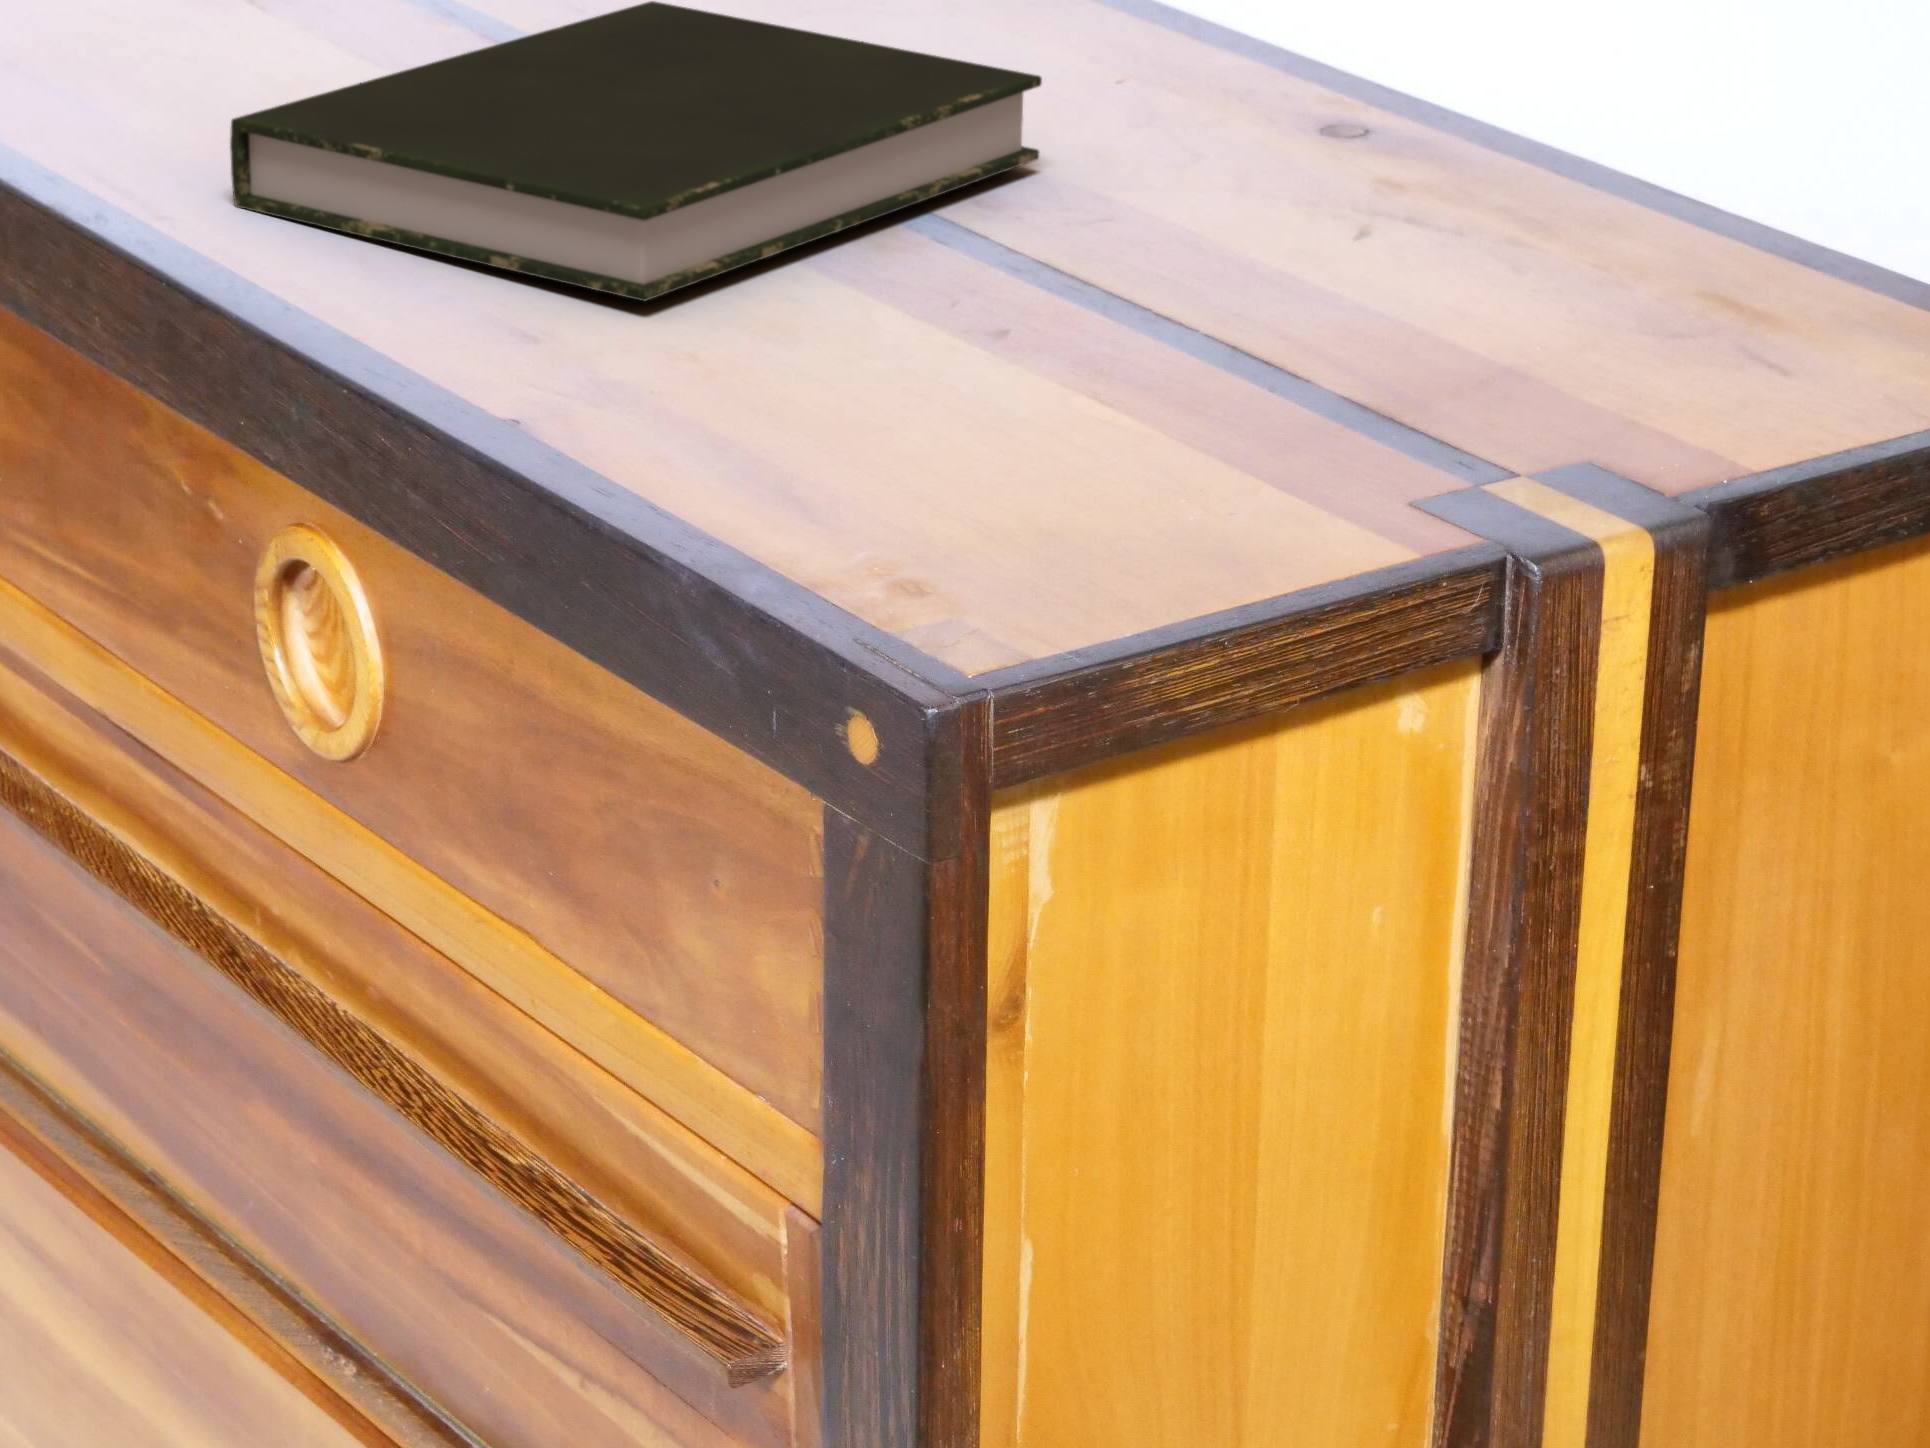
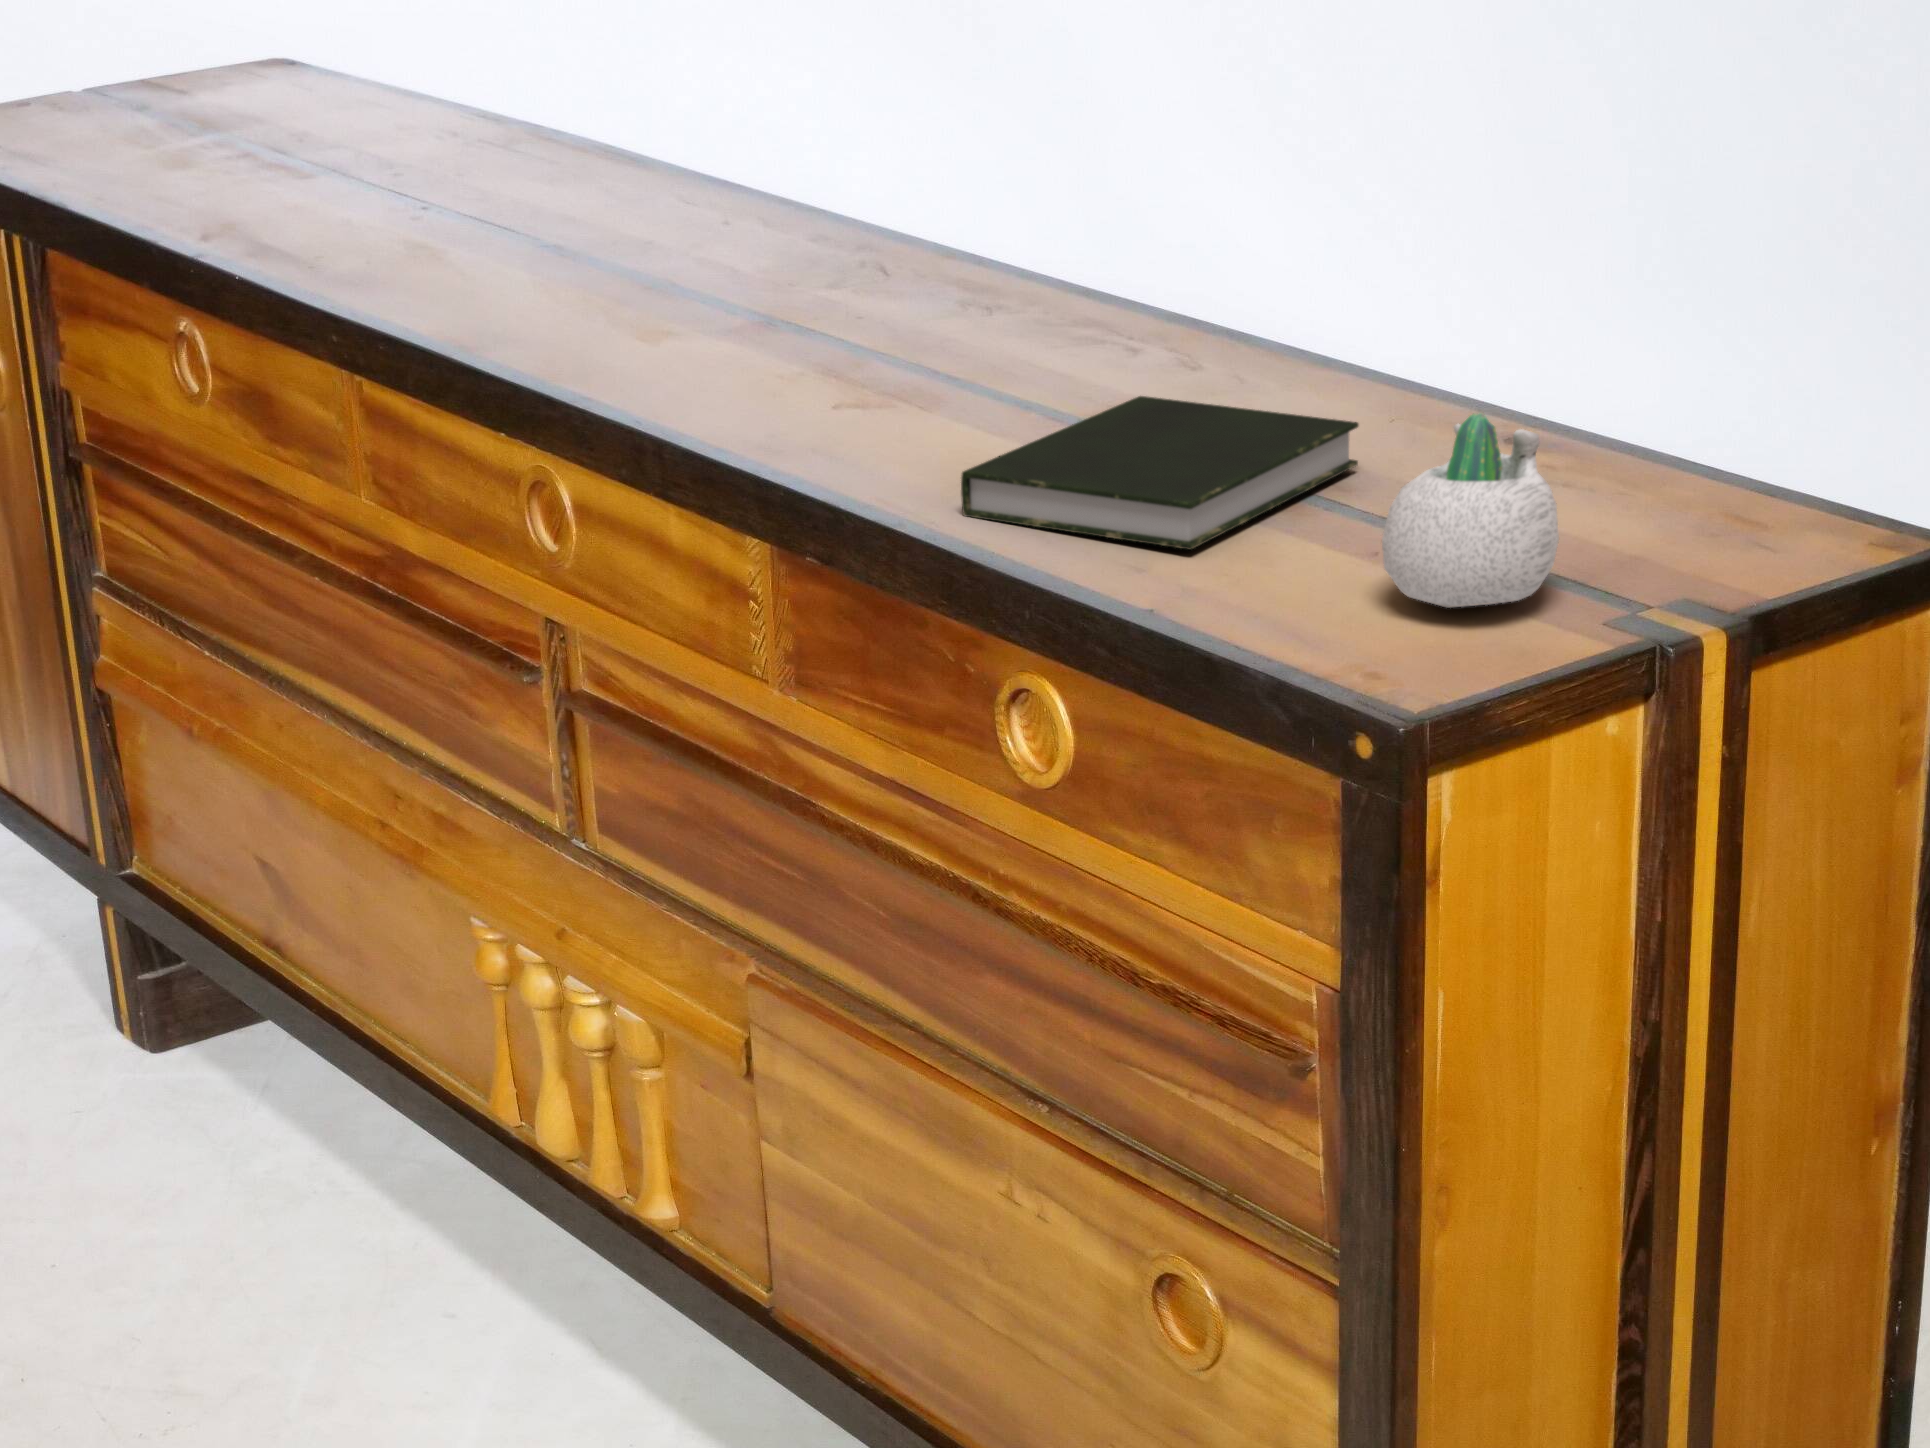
succulent planter: none [985,60,1350,451] -> present [1382,413,1559,608]

